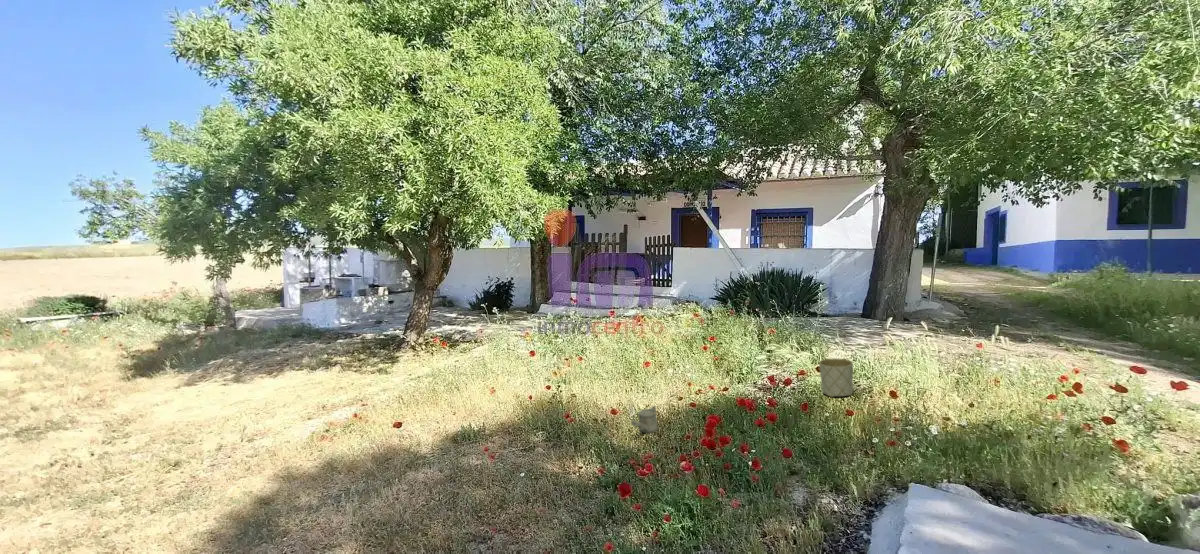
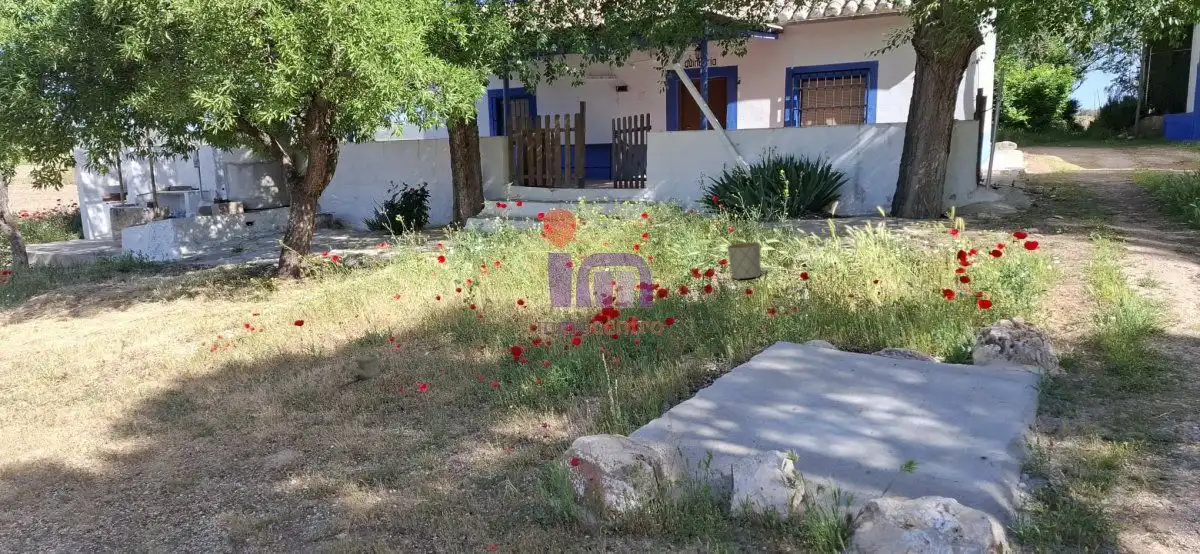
watering can: present [632,406,658,433] -> present [341,352,382,379]

